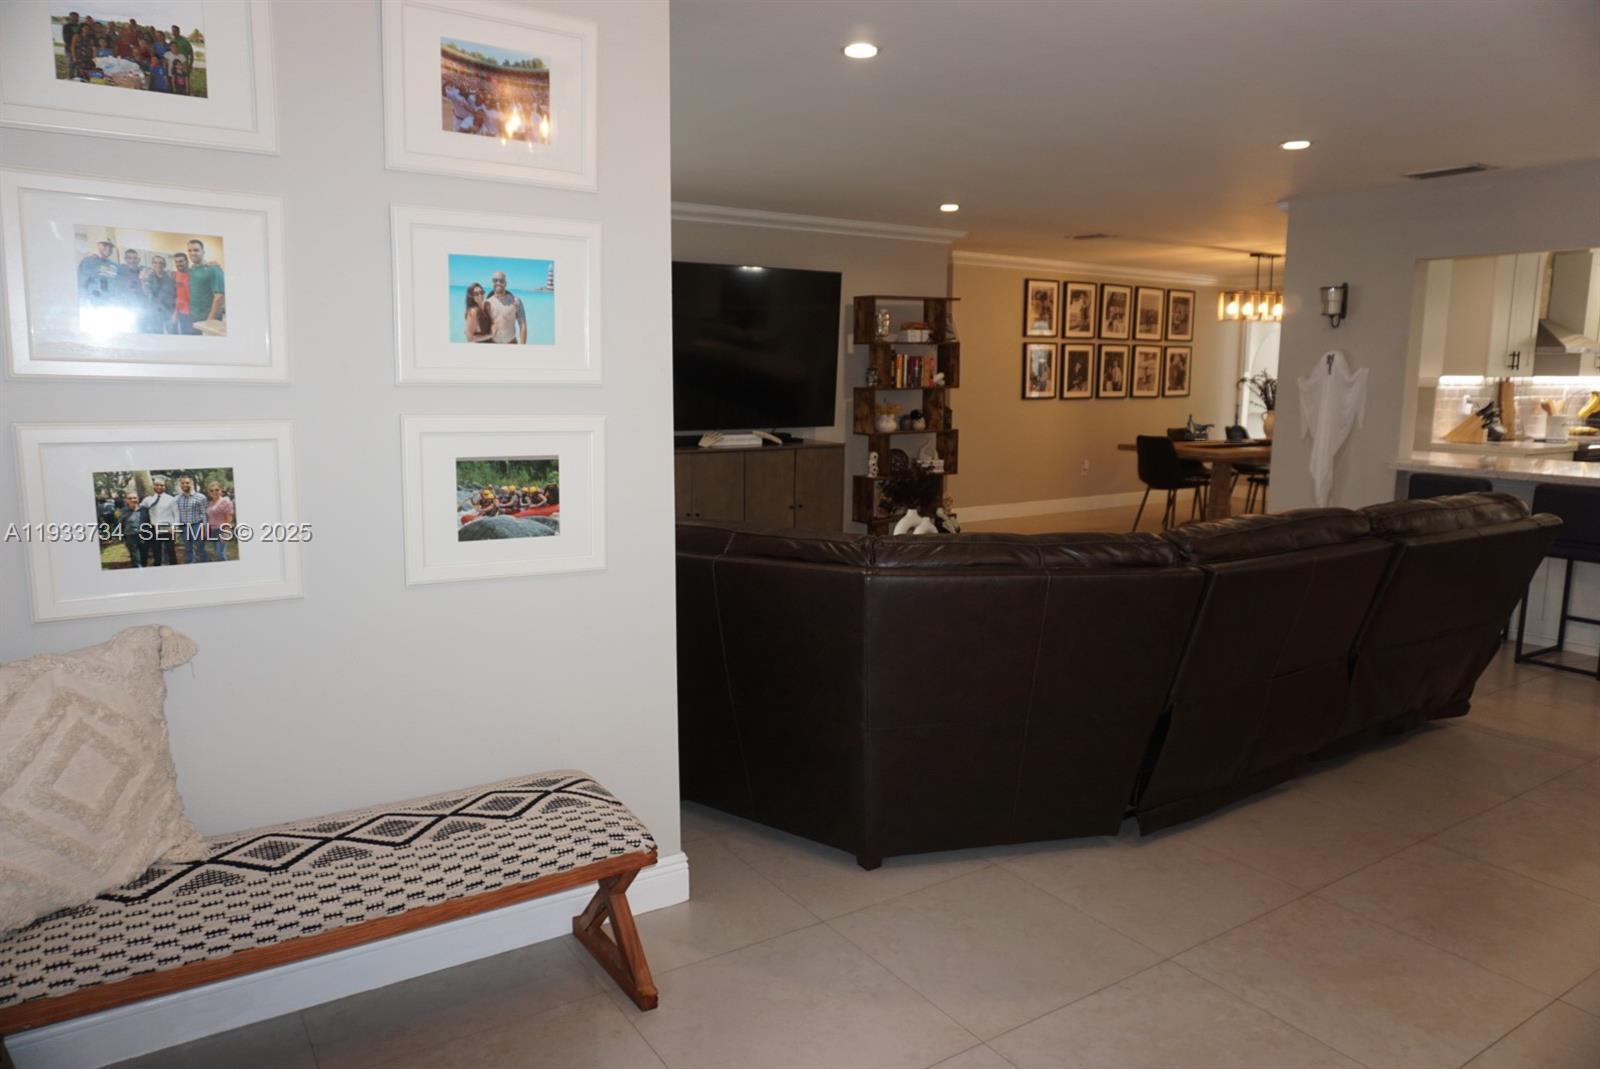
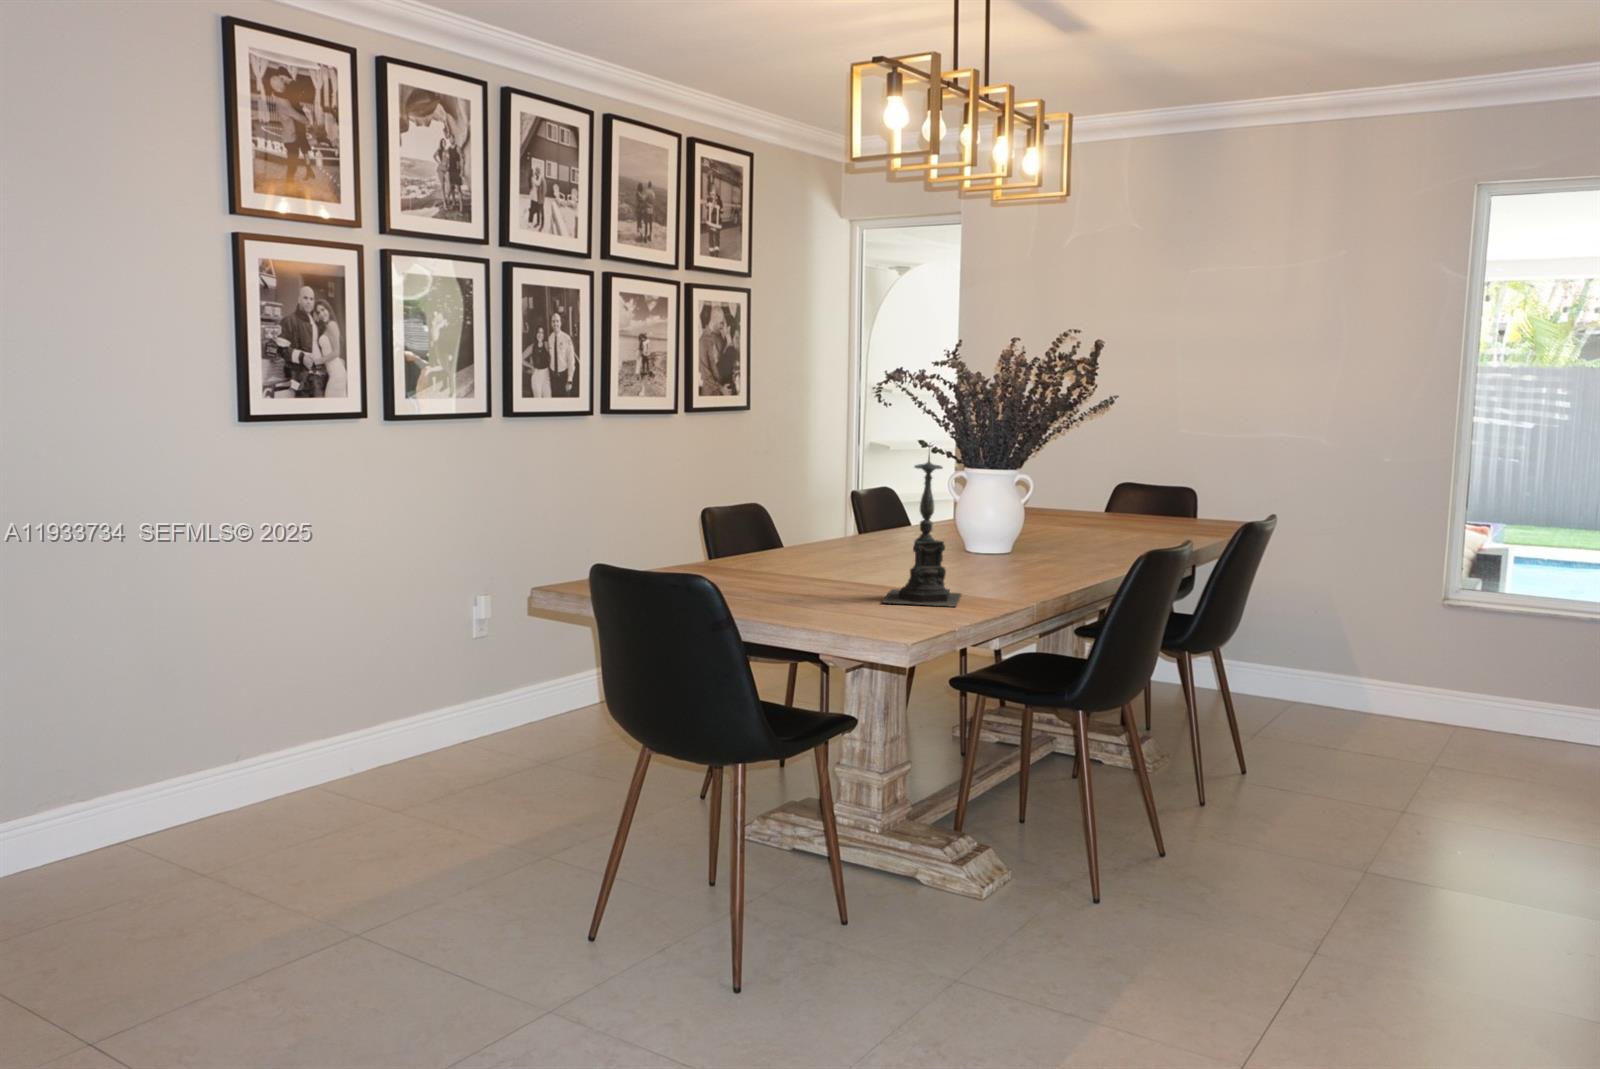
decorative bowl: present [1184,414,1214,440] -> none [745,481,844,574]

